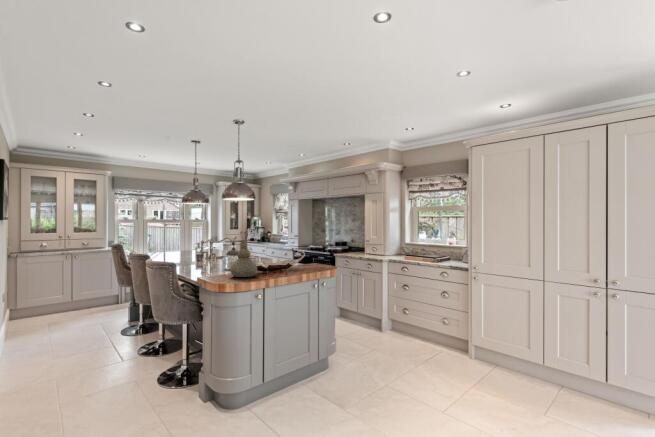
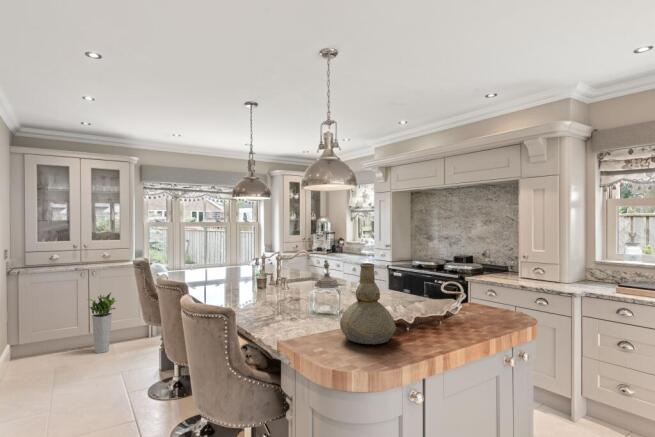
planter: none [71,270,95,314] -> present [89,293,116,353]

